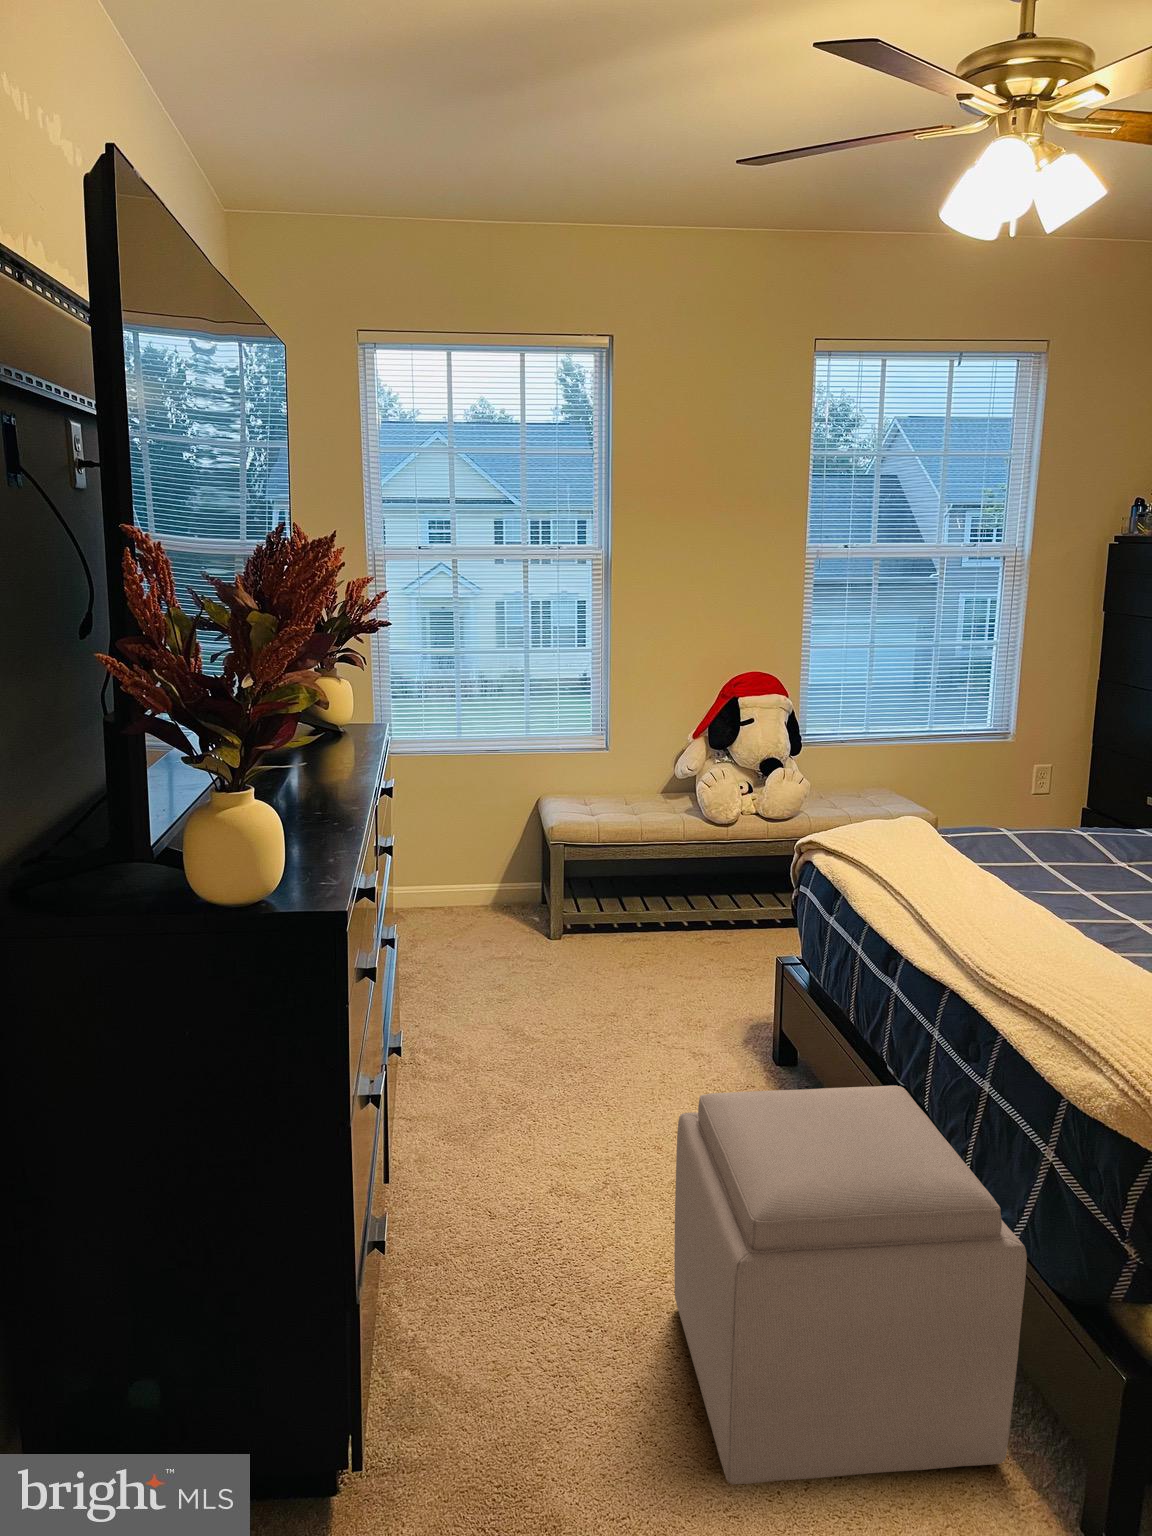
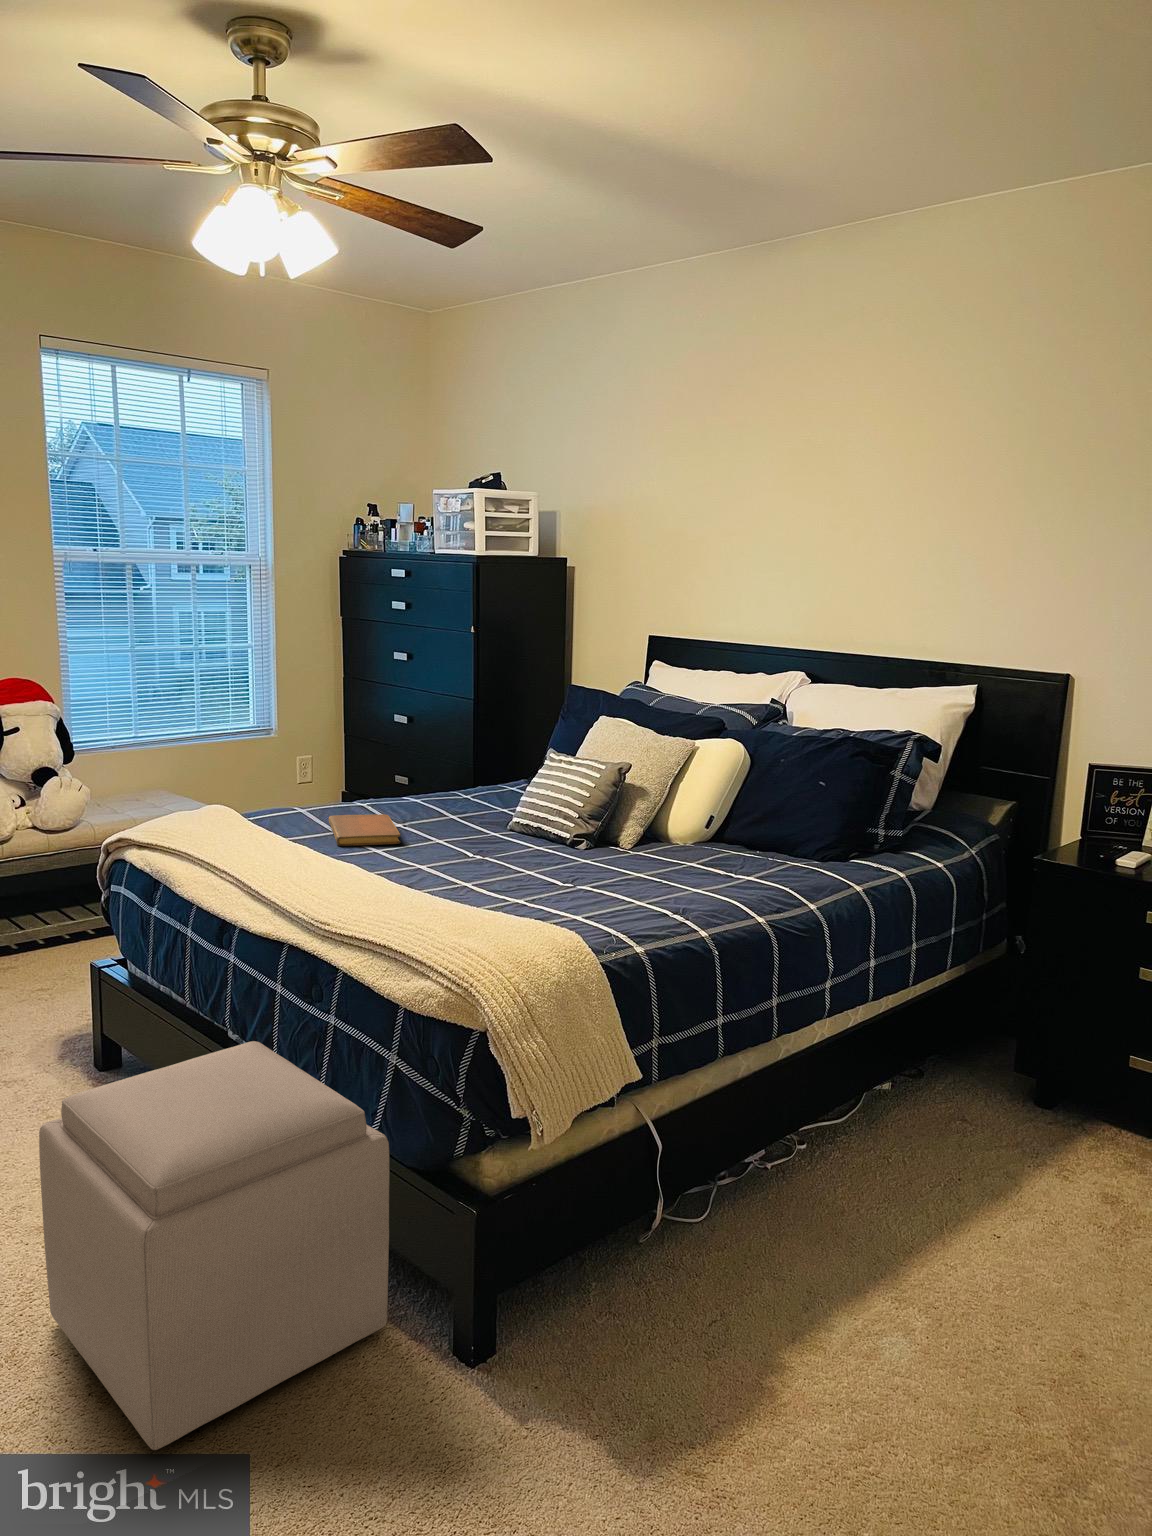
notebook: none [1038,845,1121,890] -> present [329,814,400,846]

